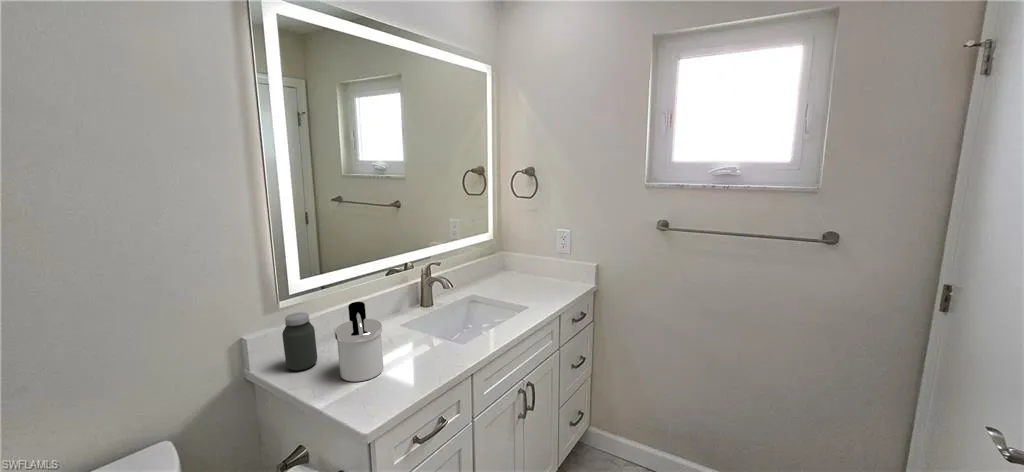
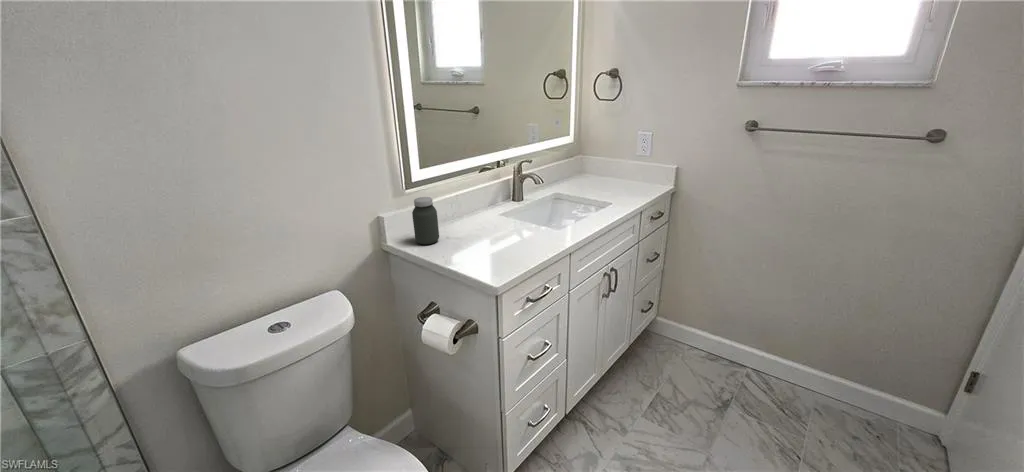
soap dispenser: present [335,302,383,382] -> none [457,187,496,253]

